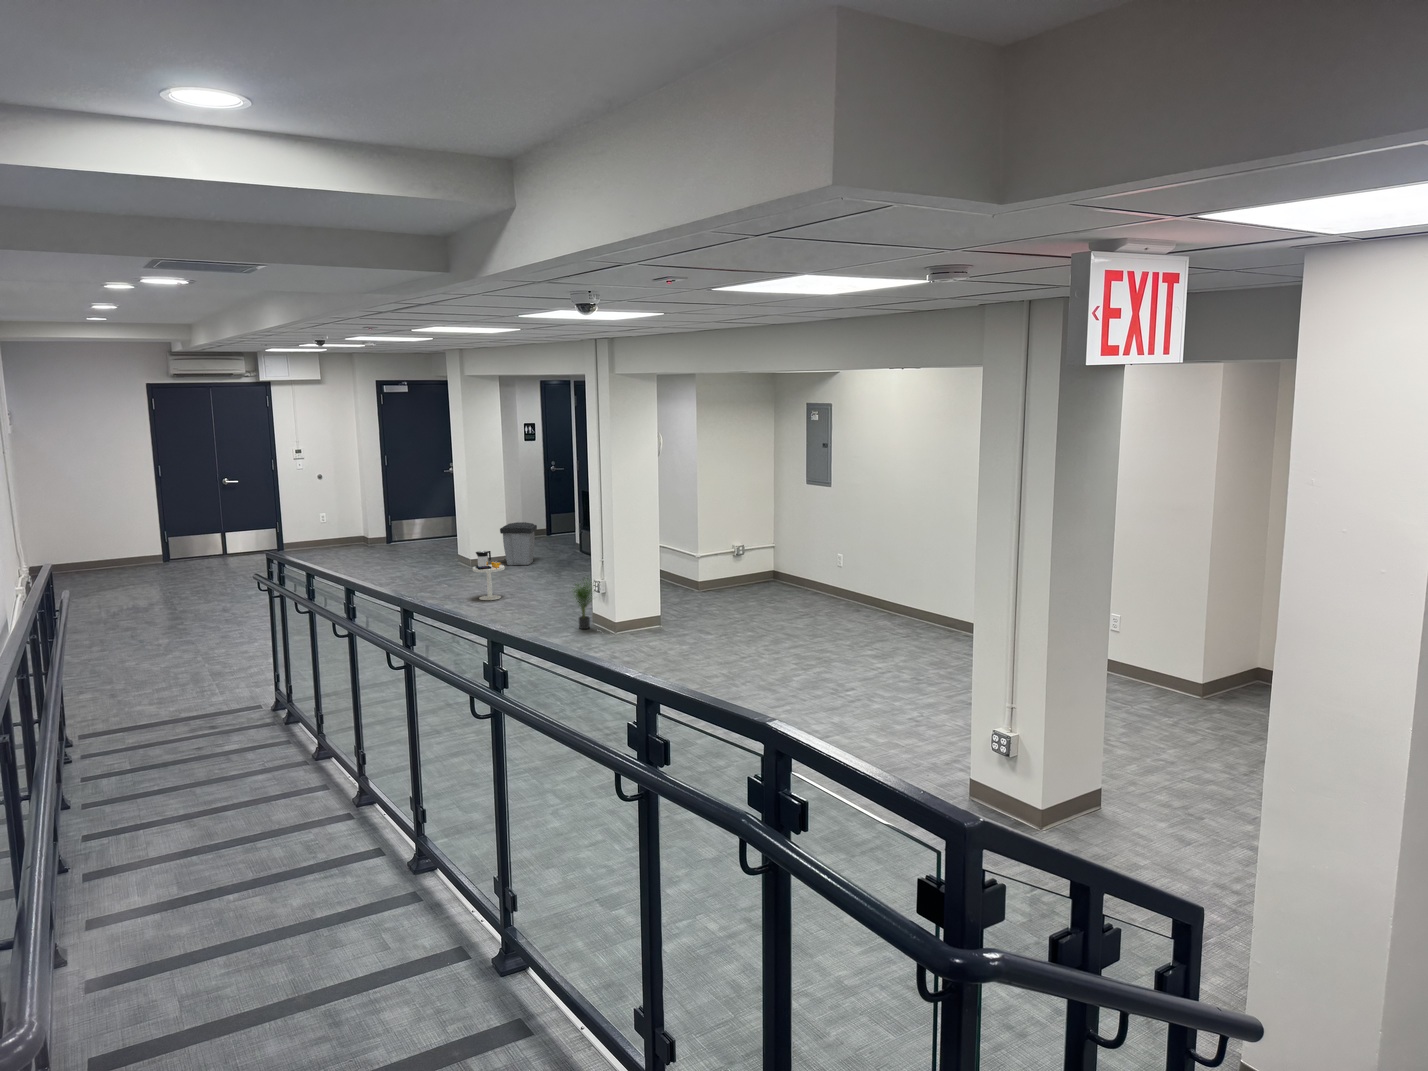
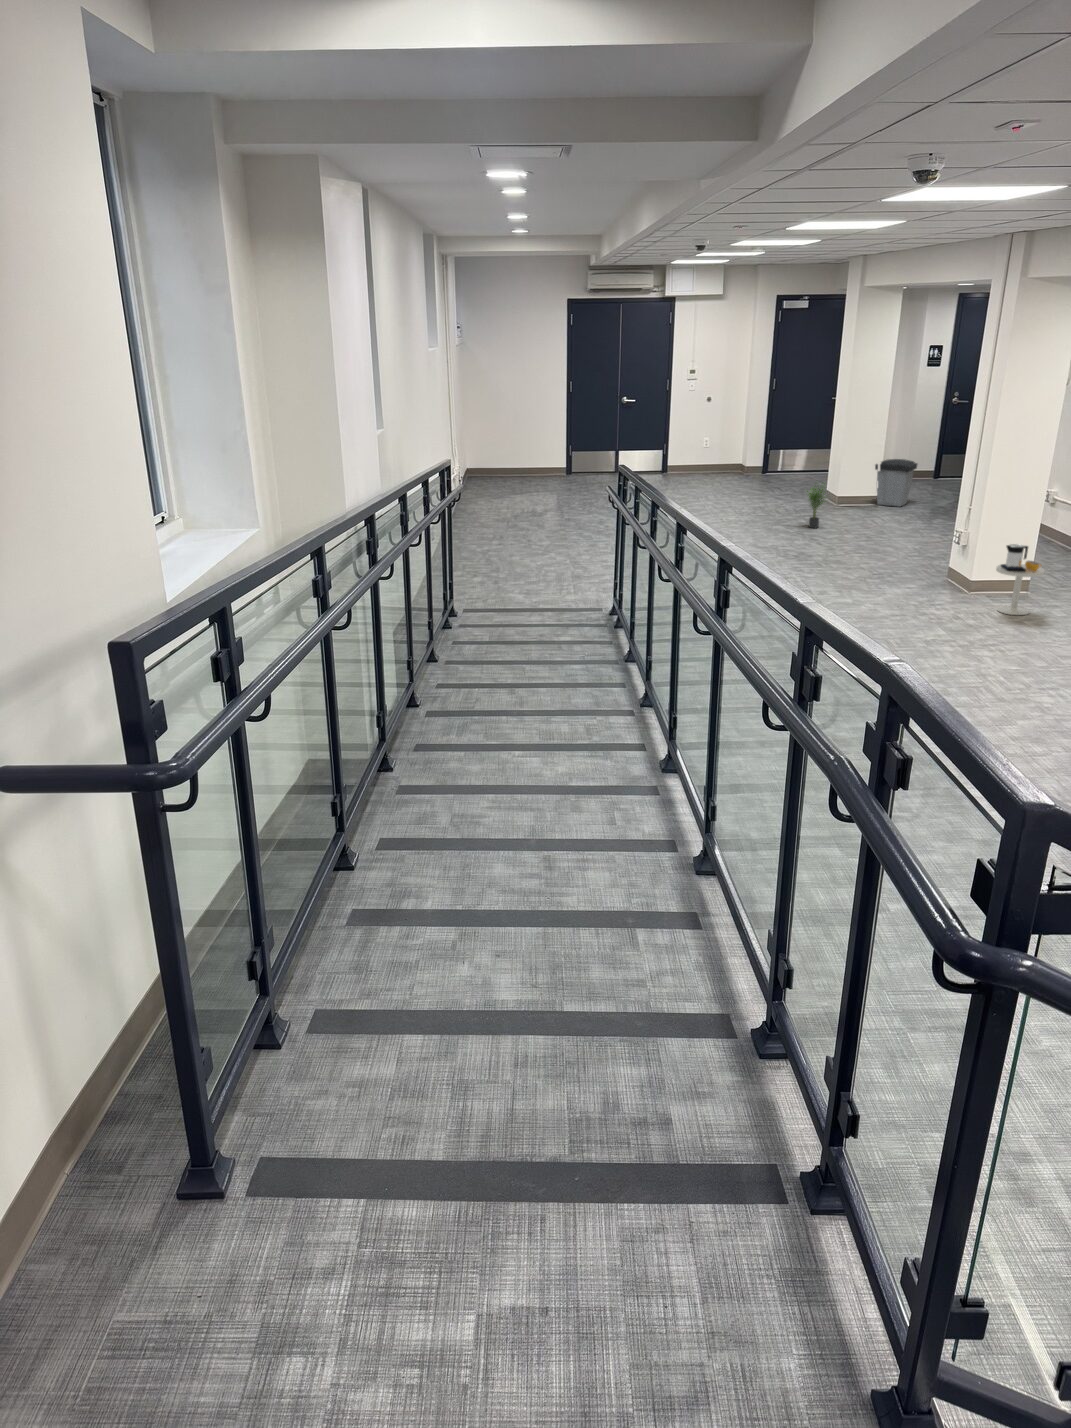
side table: present [473,551,505,600] -> present [996,544,1045,615]
potted plant: present [573,582,592,629] -> present [807,488,824,528]

